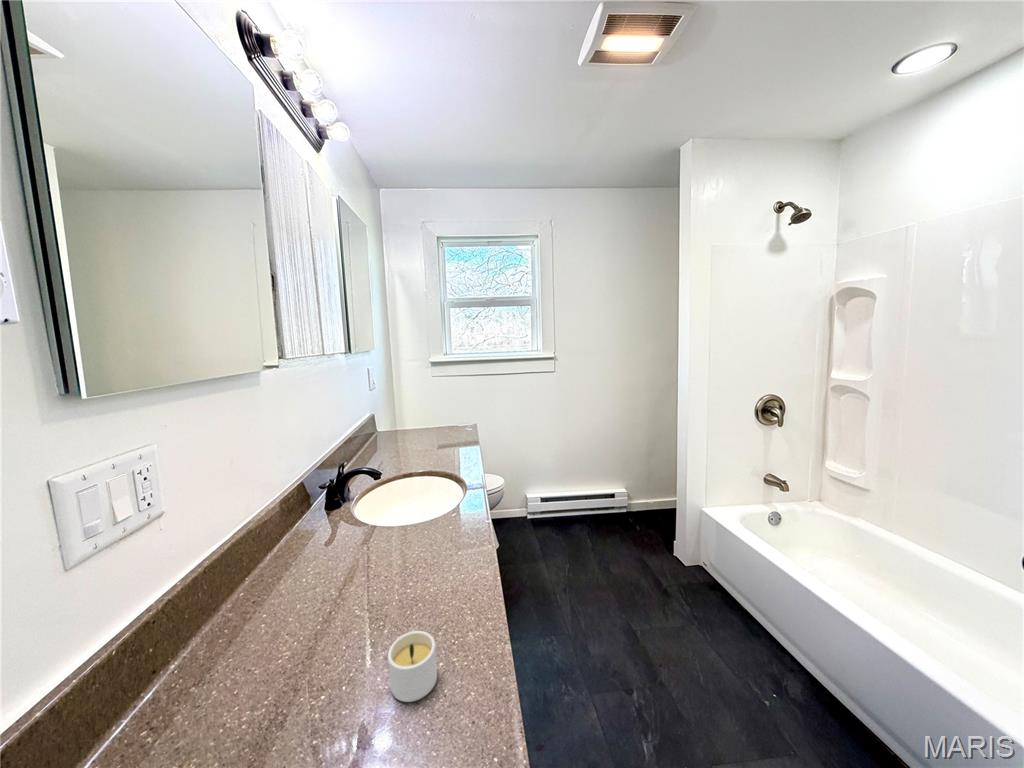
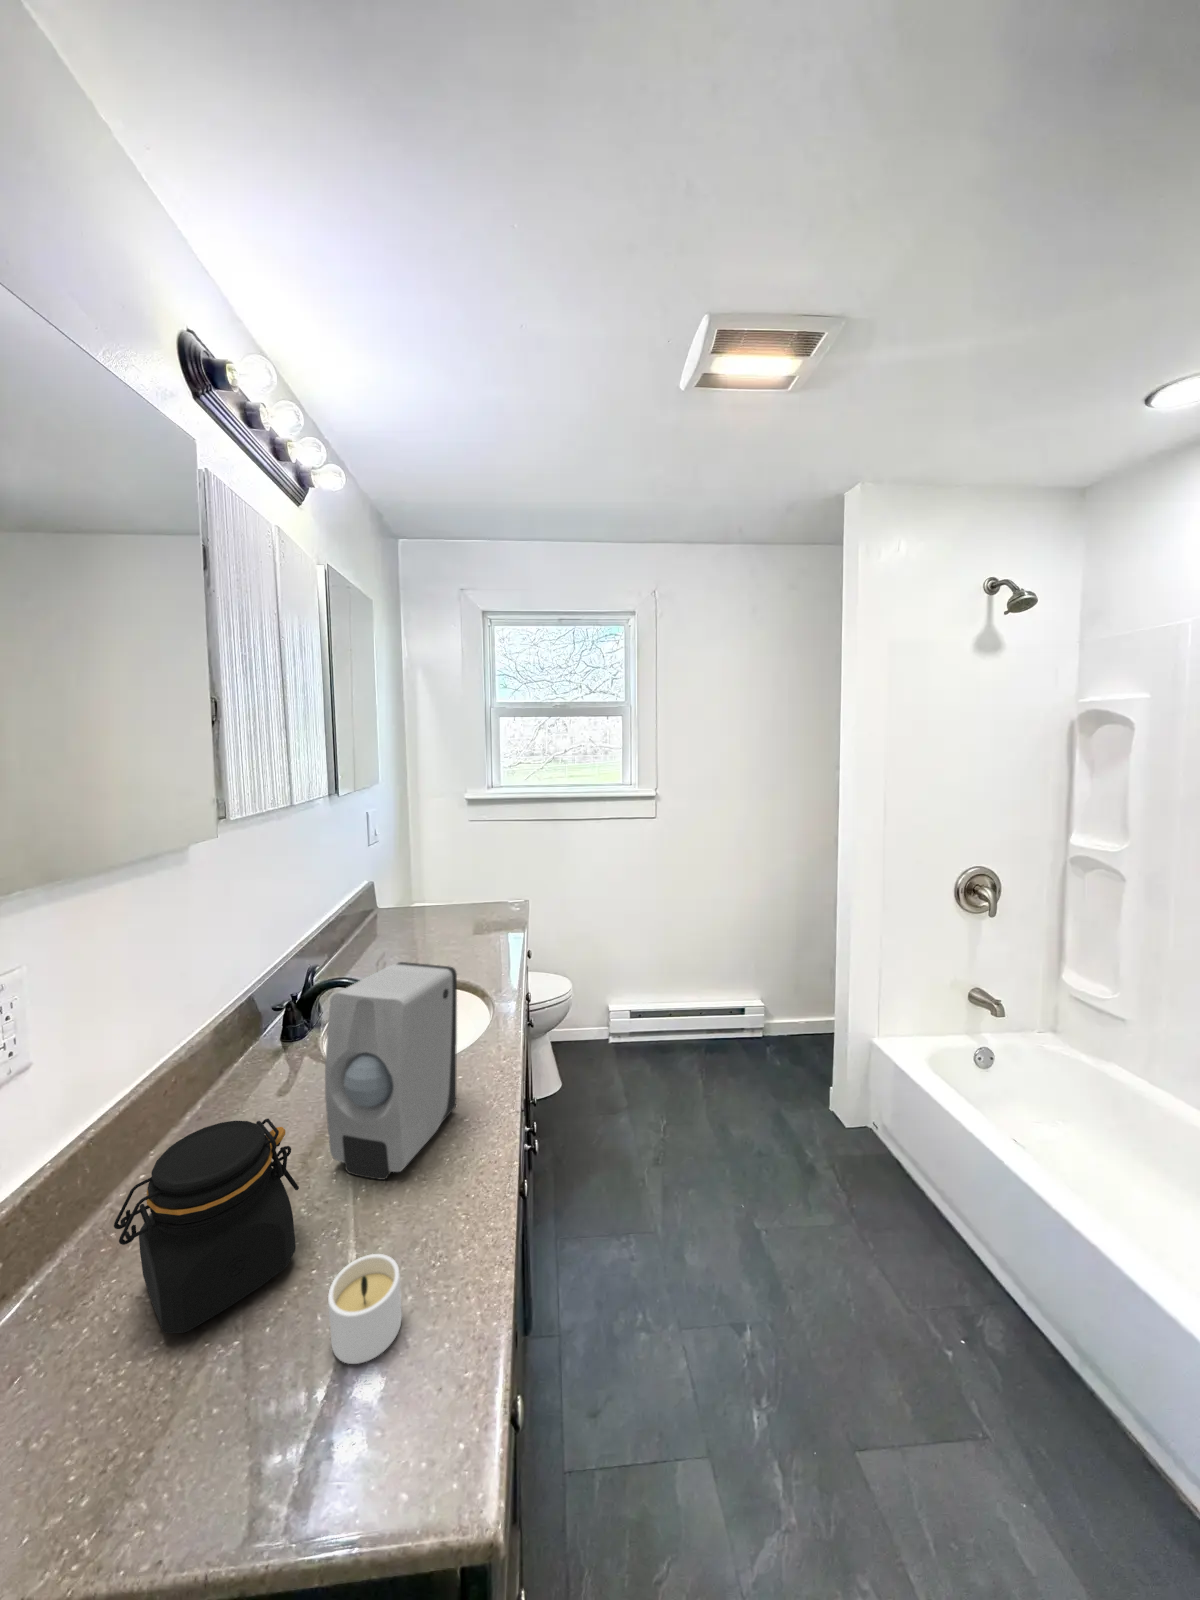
soap dispenser: none [366,449,451,590] -> present [325,962,457,1180]
jar: none [234,547,357,688] -> present [114,1119,299,1333]

